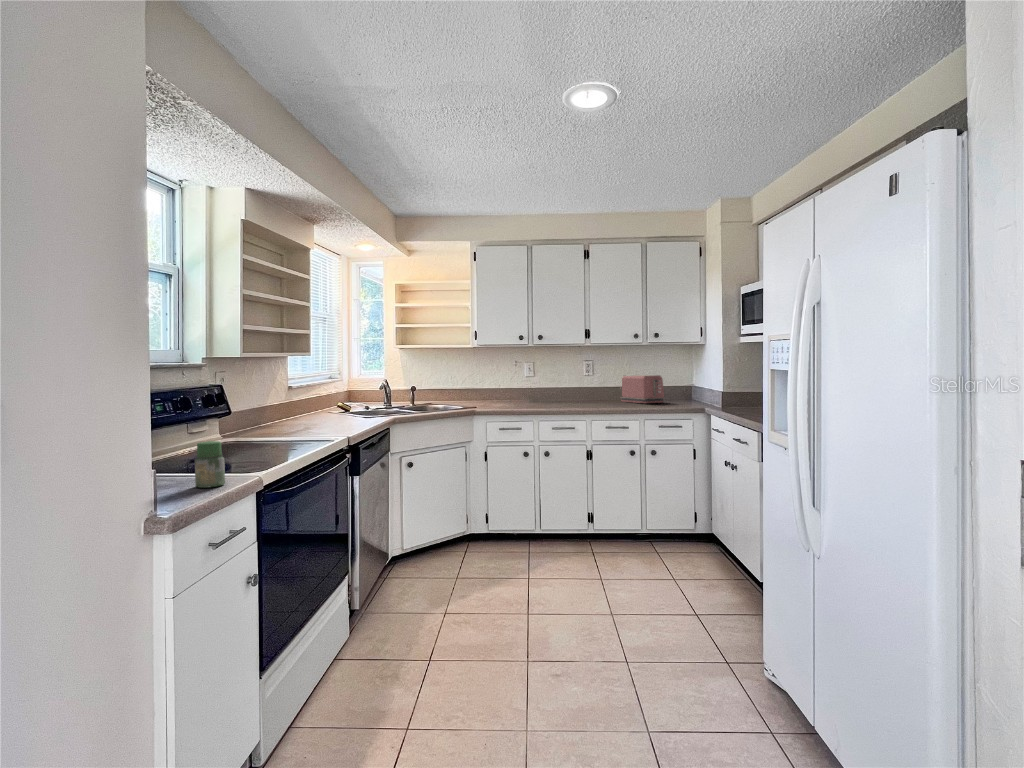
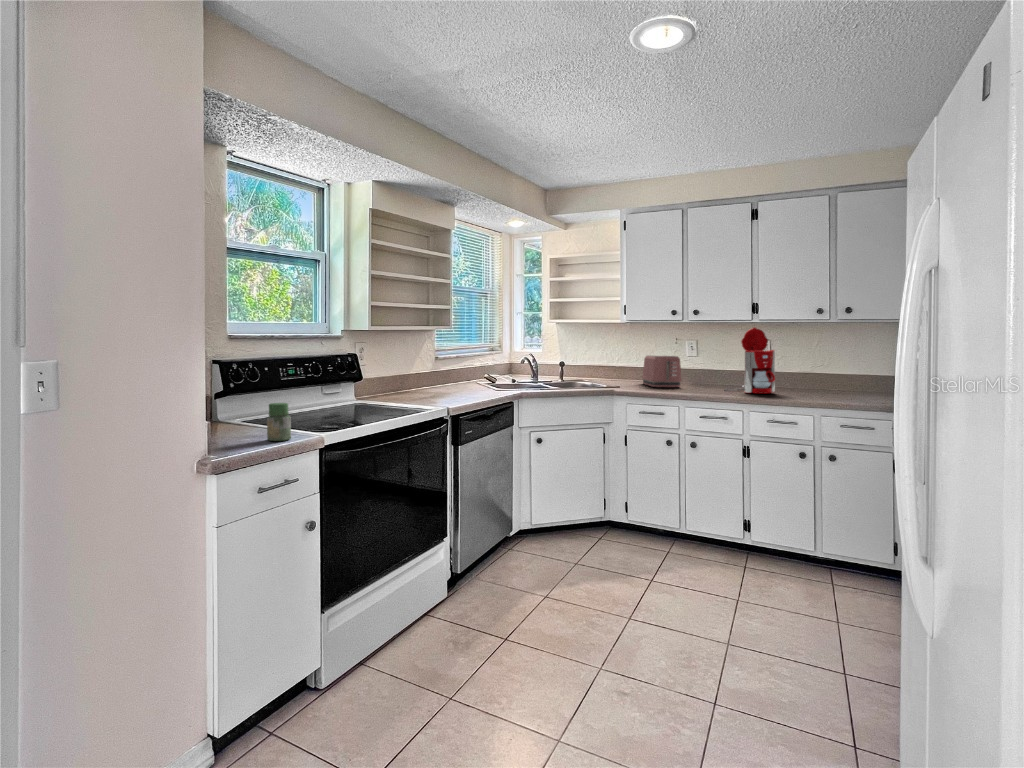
coffee maker: none [566,350,610,407] -> present [724,328,775,394]
toaster: present [620,375,664,403] -> present [642,355,681,387]

